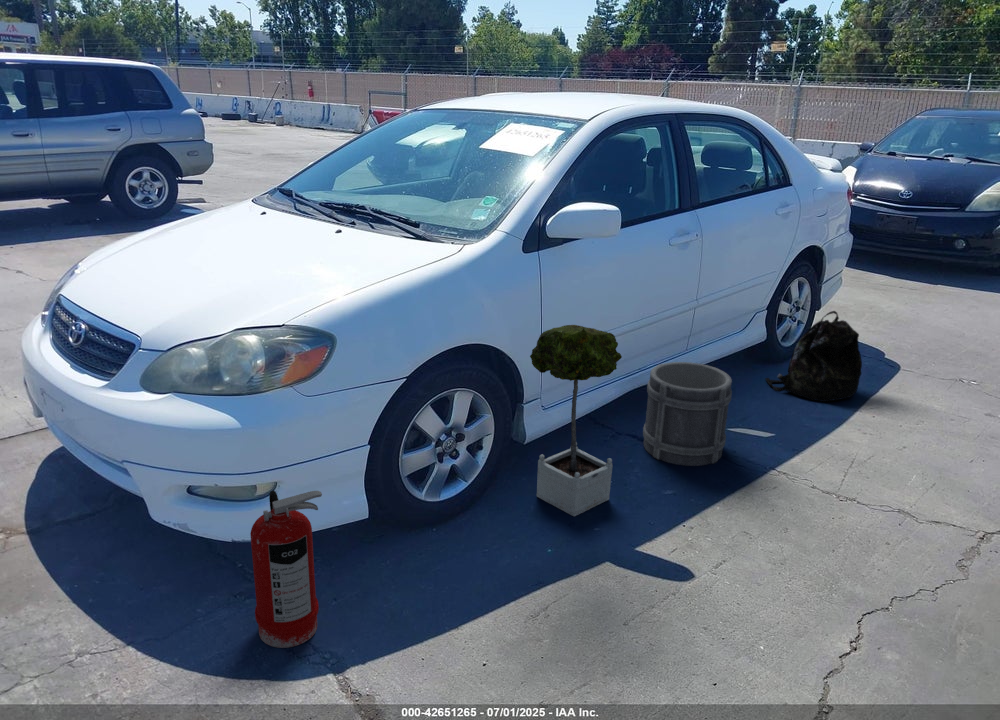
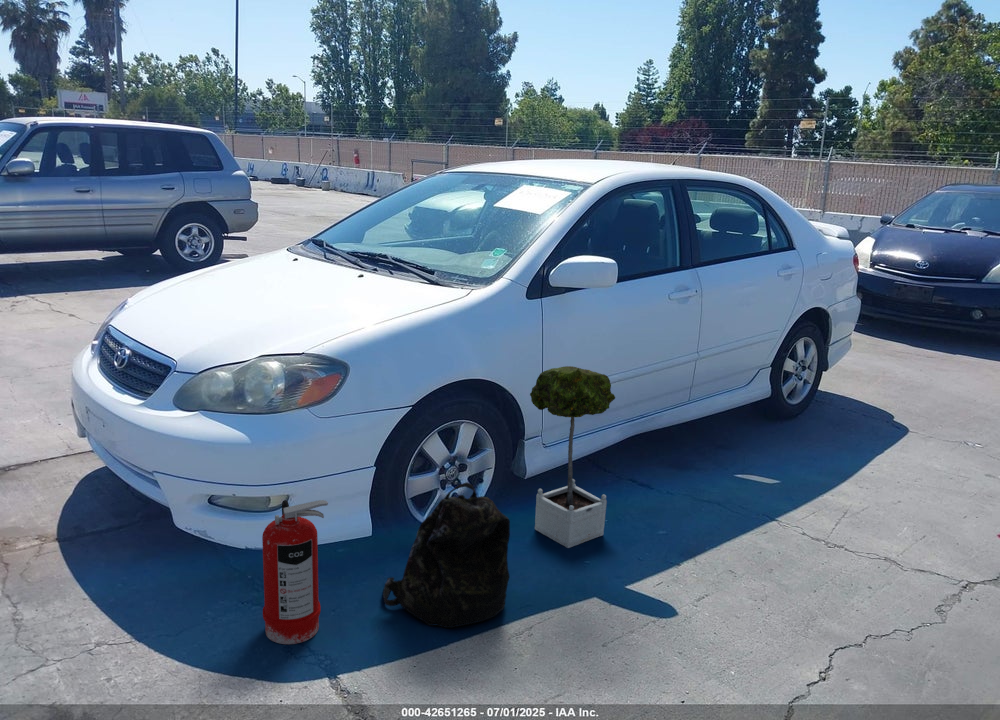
backpack: present [765,311,862,402] -> present [383,483,510,628]
bucket: present [643,362,732,466] -> none [643,411,728,509]

